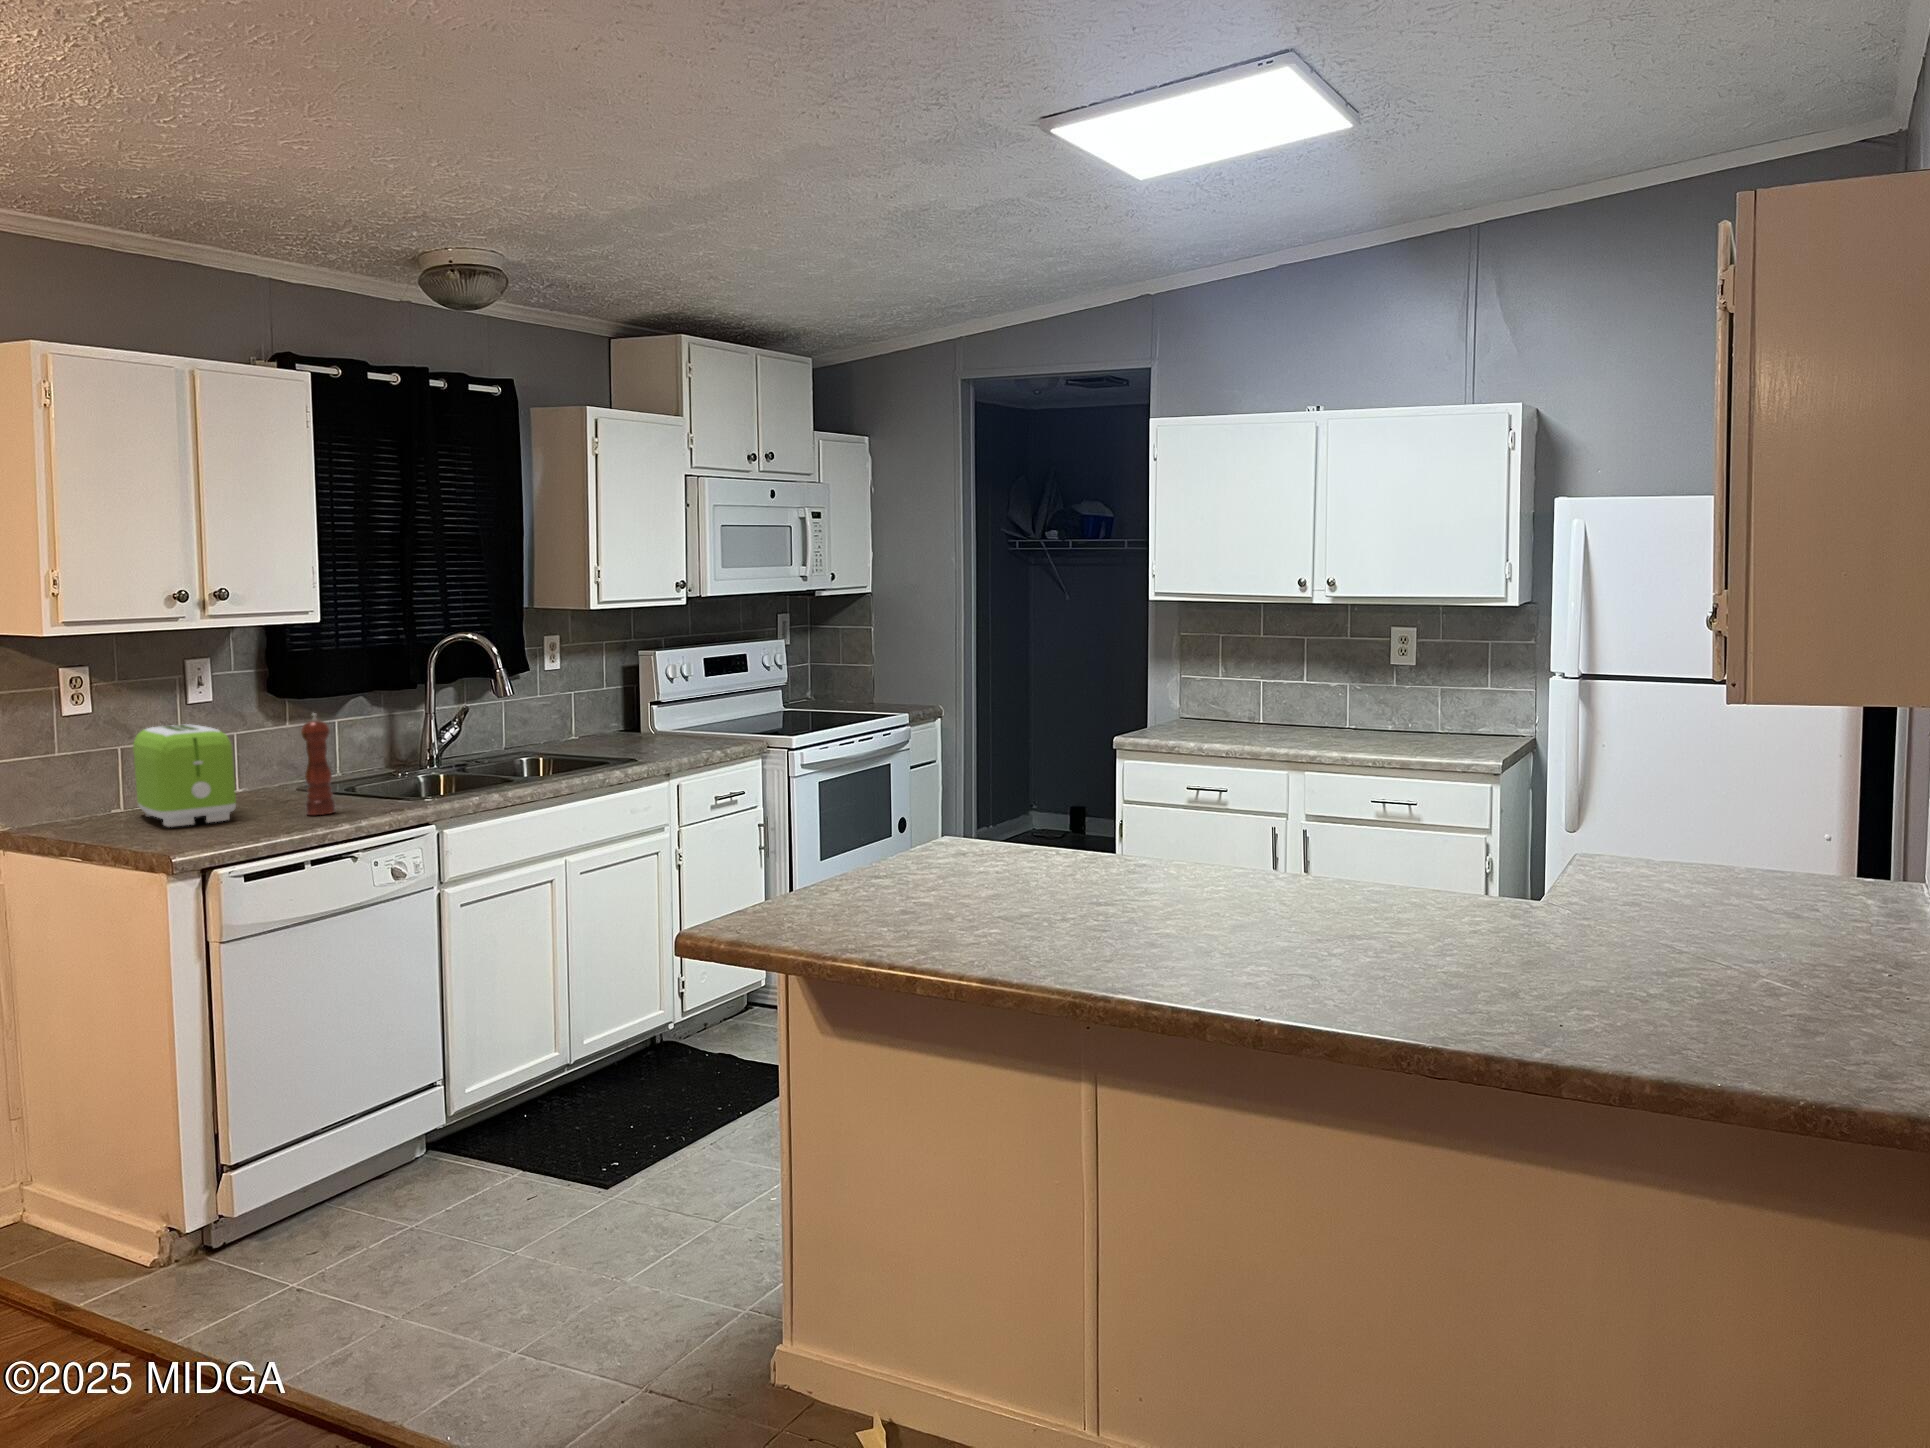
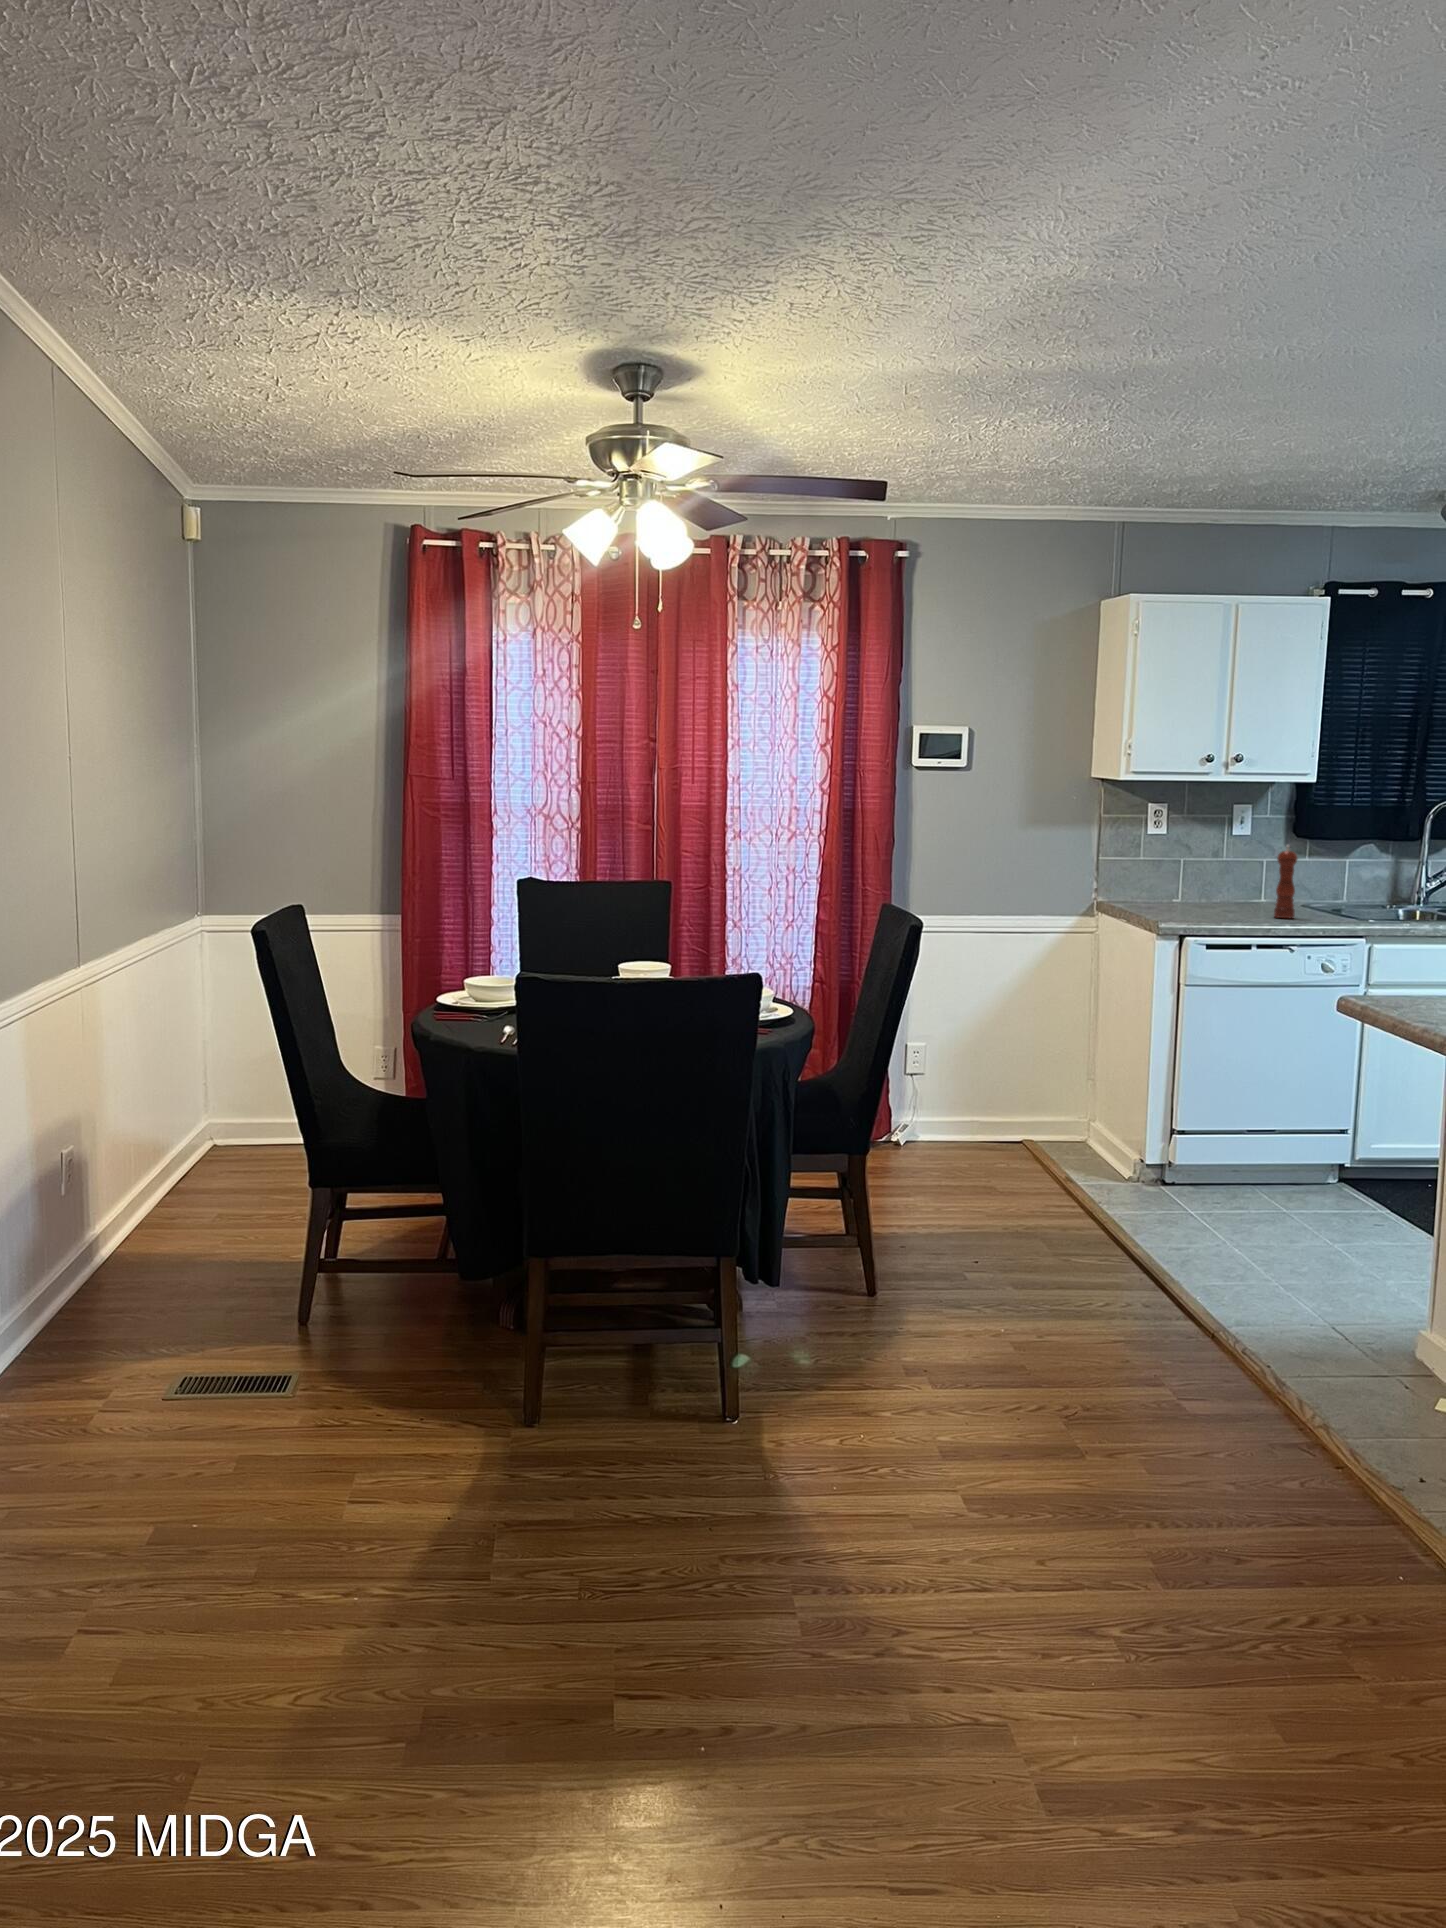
toaster: present [133,724,236,827] -> none [1182,848,1236,913]

